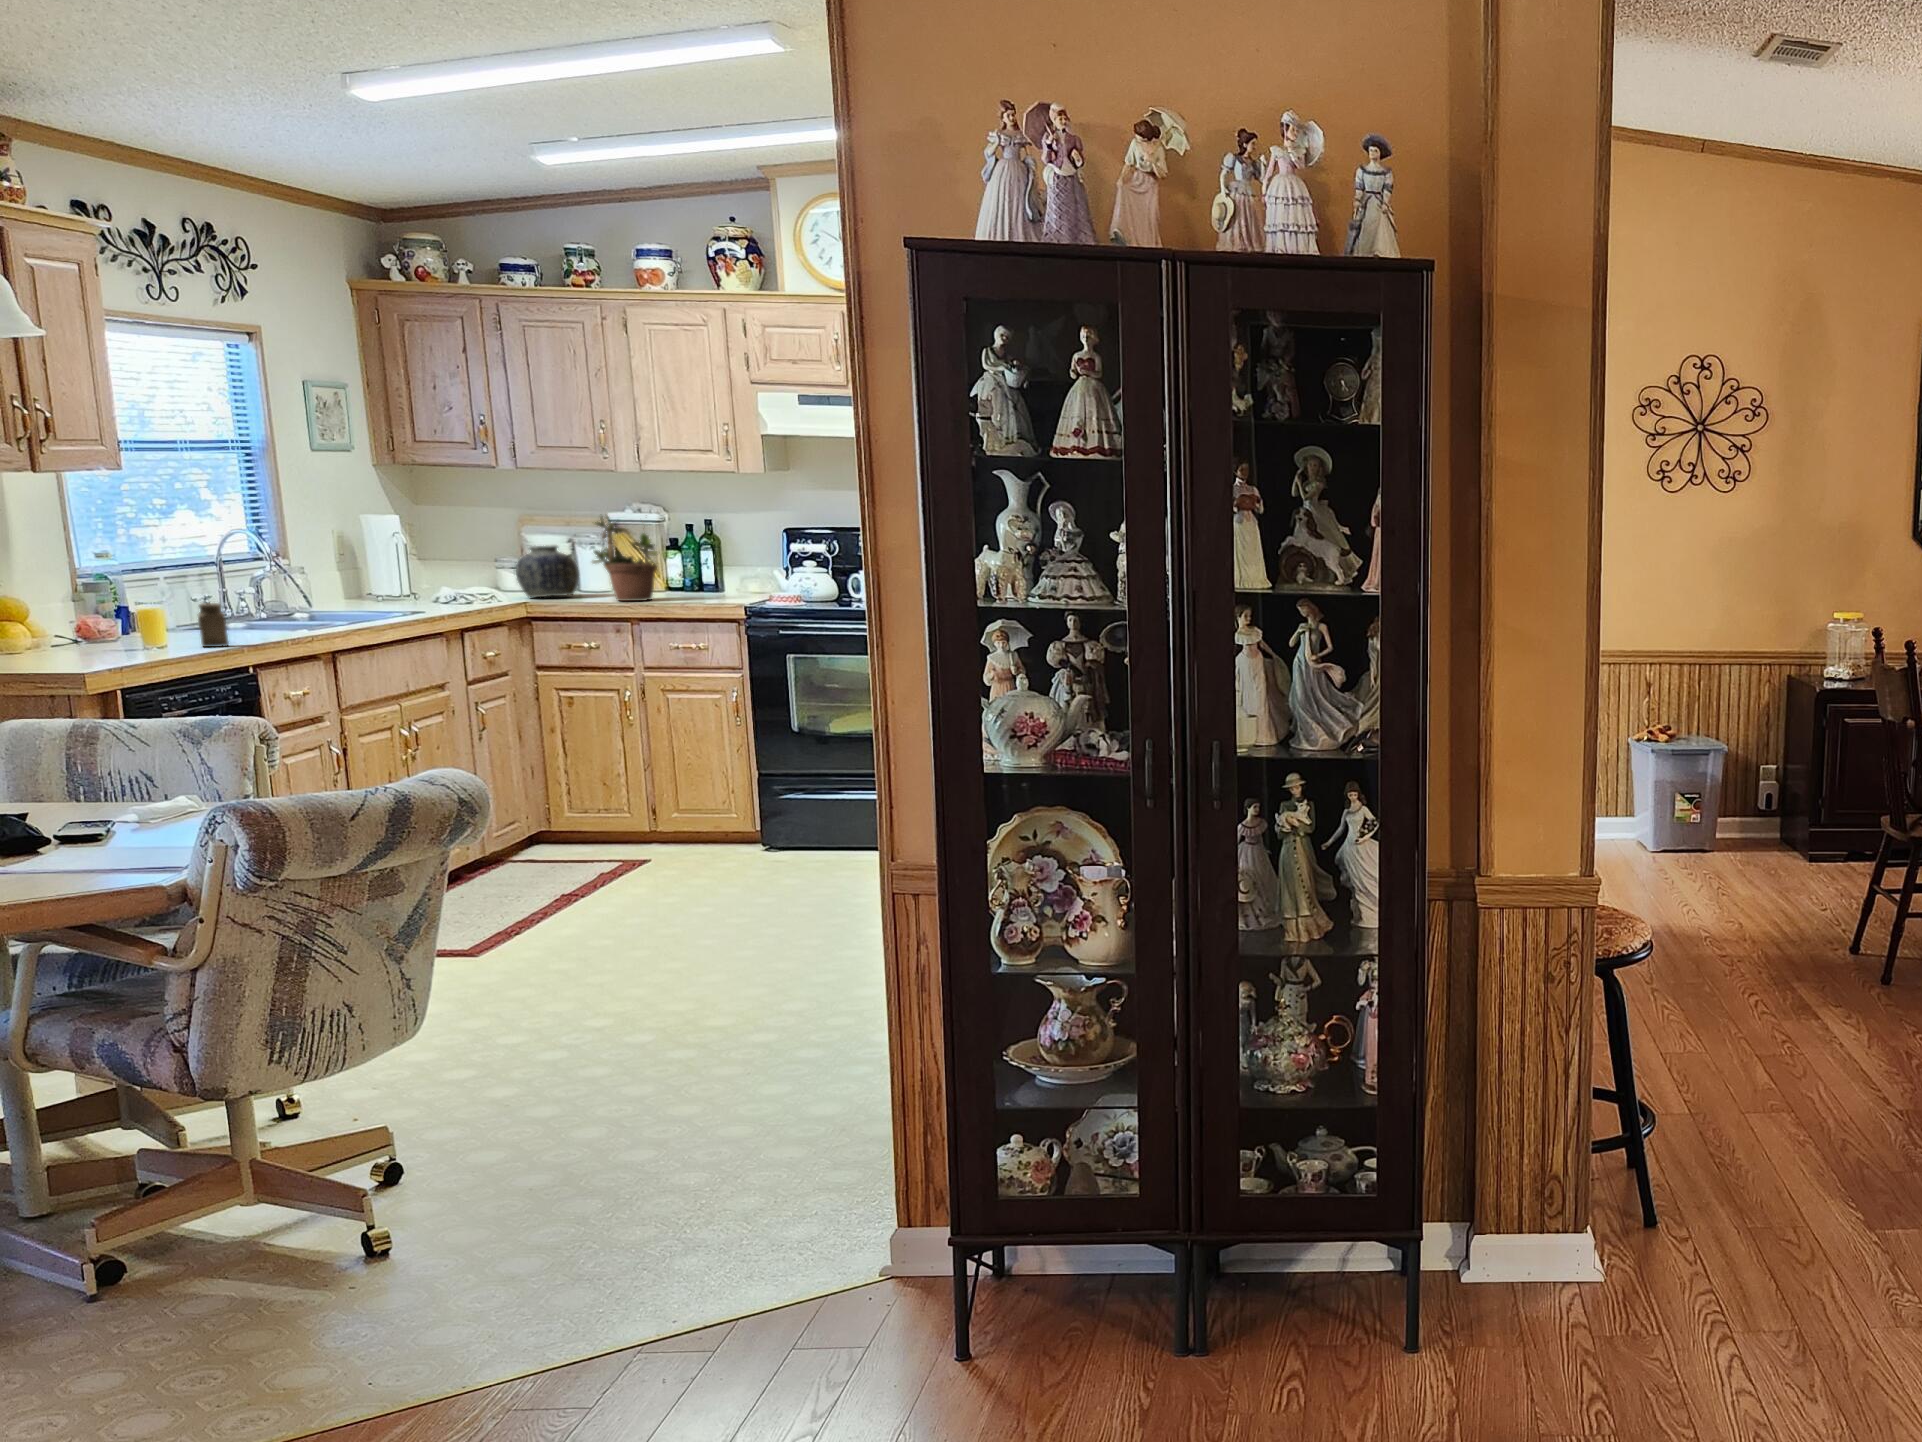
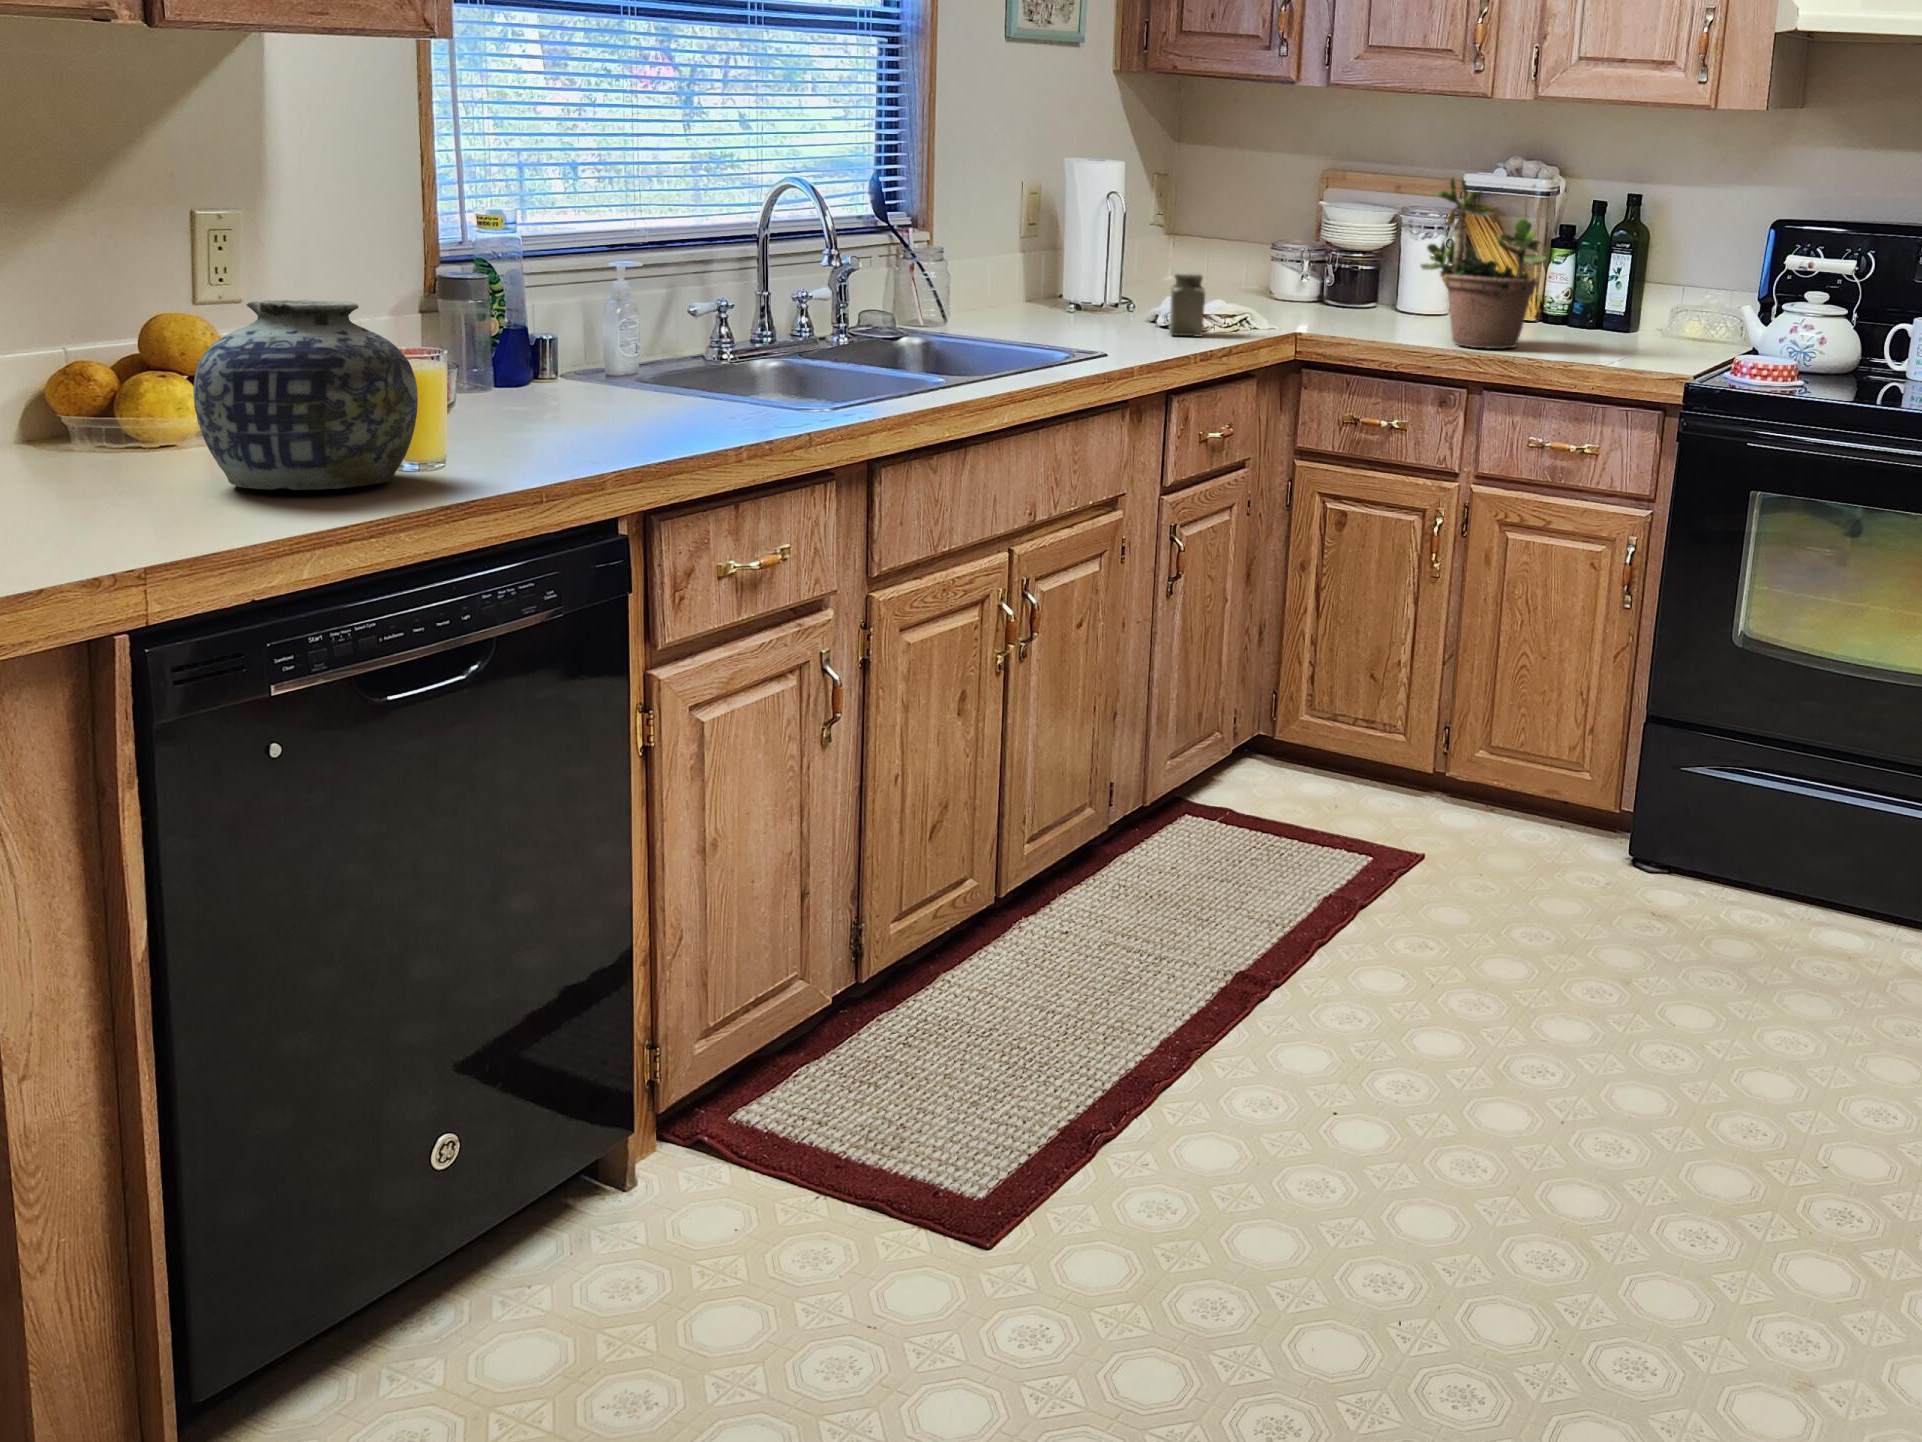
vase: present [516,545,579,597] -> present [193,300,418,490]
salt shaker: present [198,603,229,647] -> present [1169,272,1205,337]

